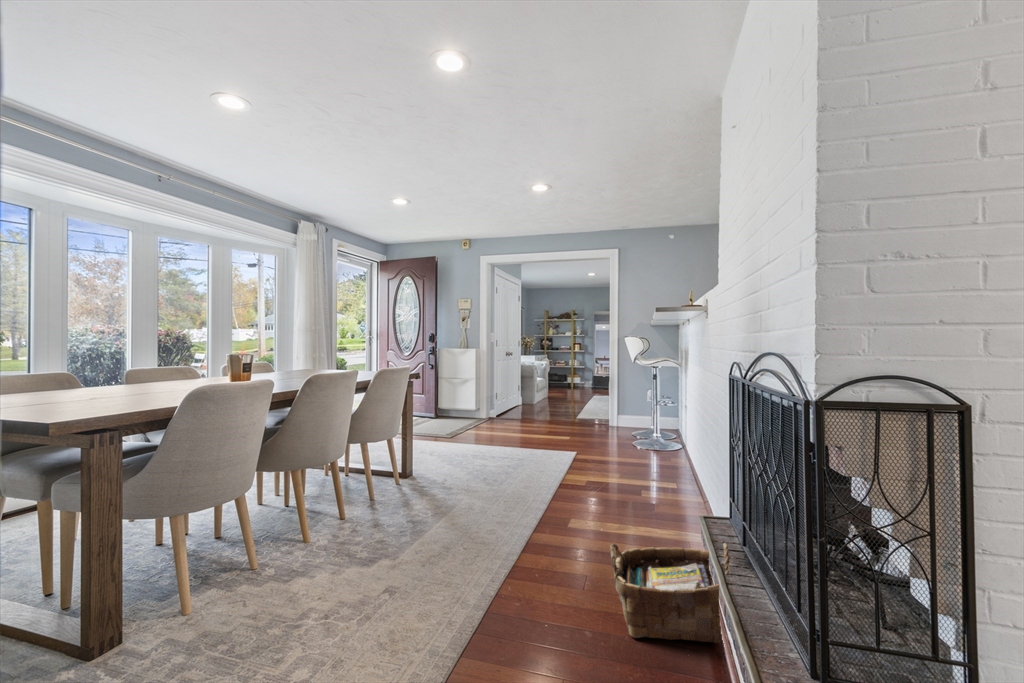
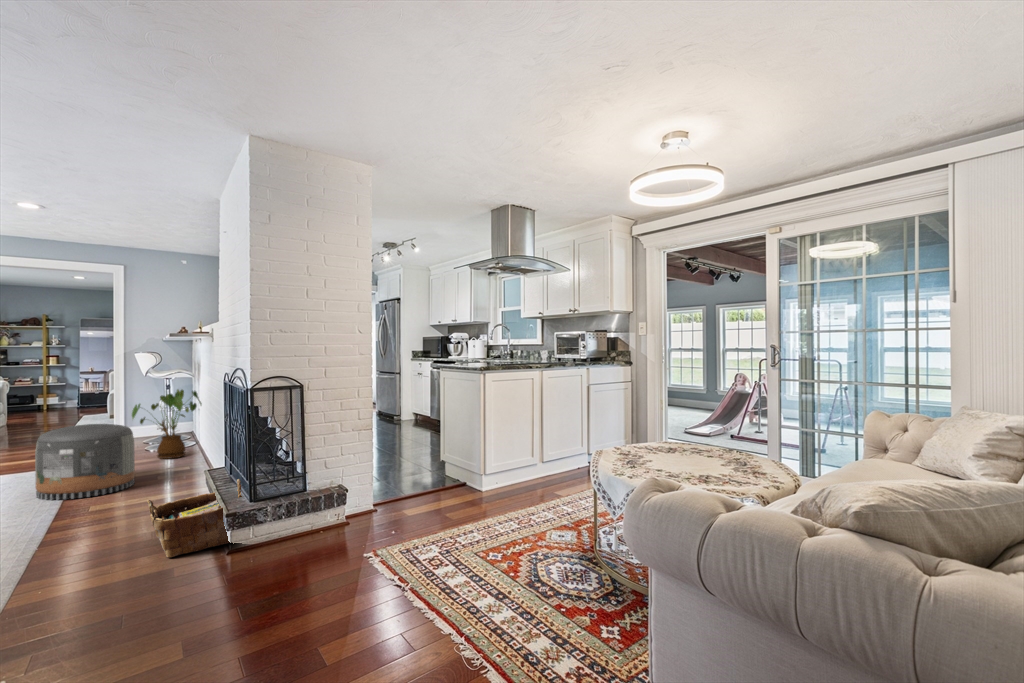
house plant: none [620,386,686,460] -> present [132,390,202,459]
pouf: none [537,418,617,496] -> present [35,424,135,500]

